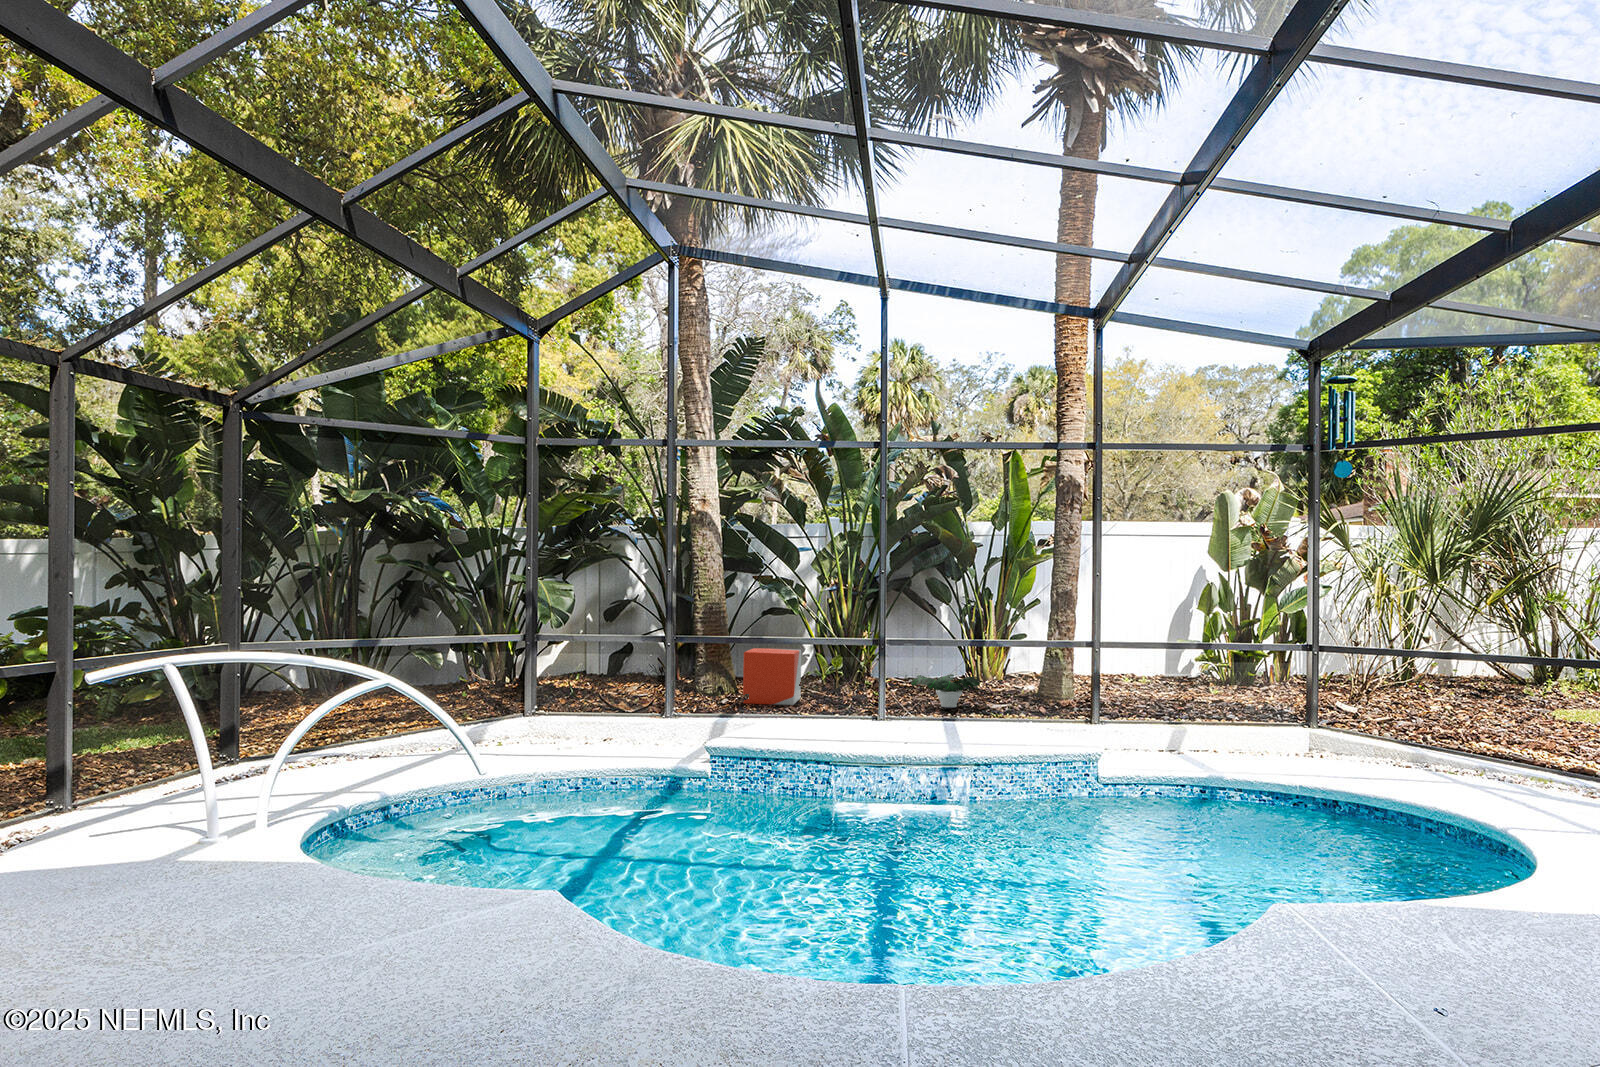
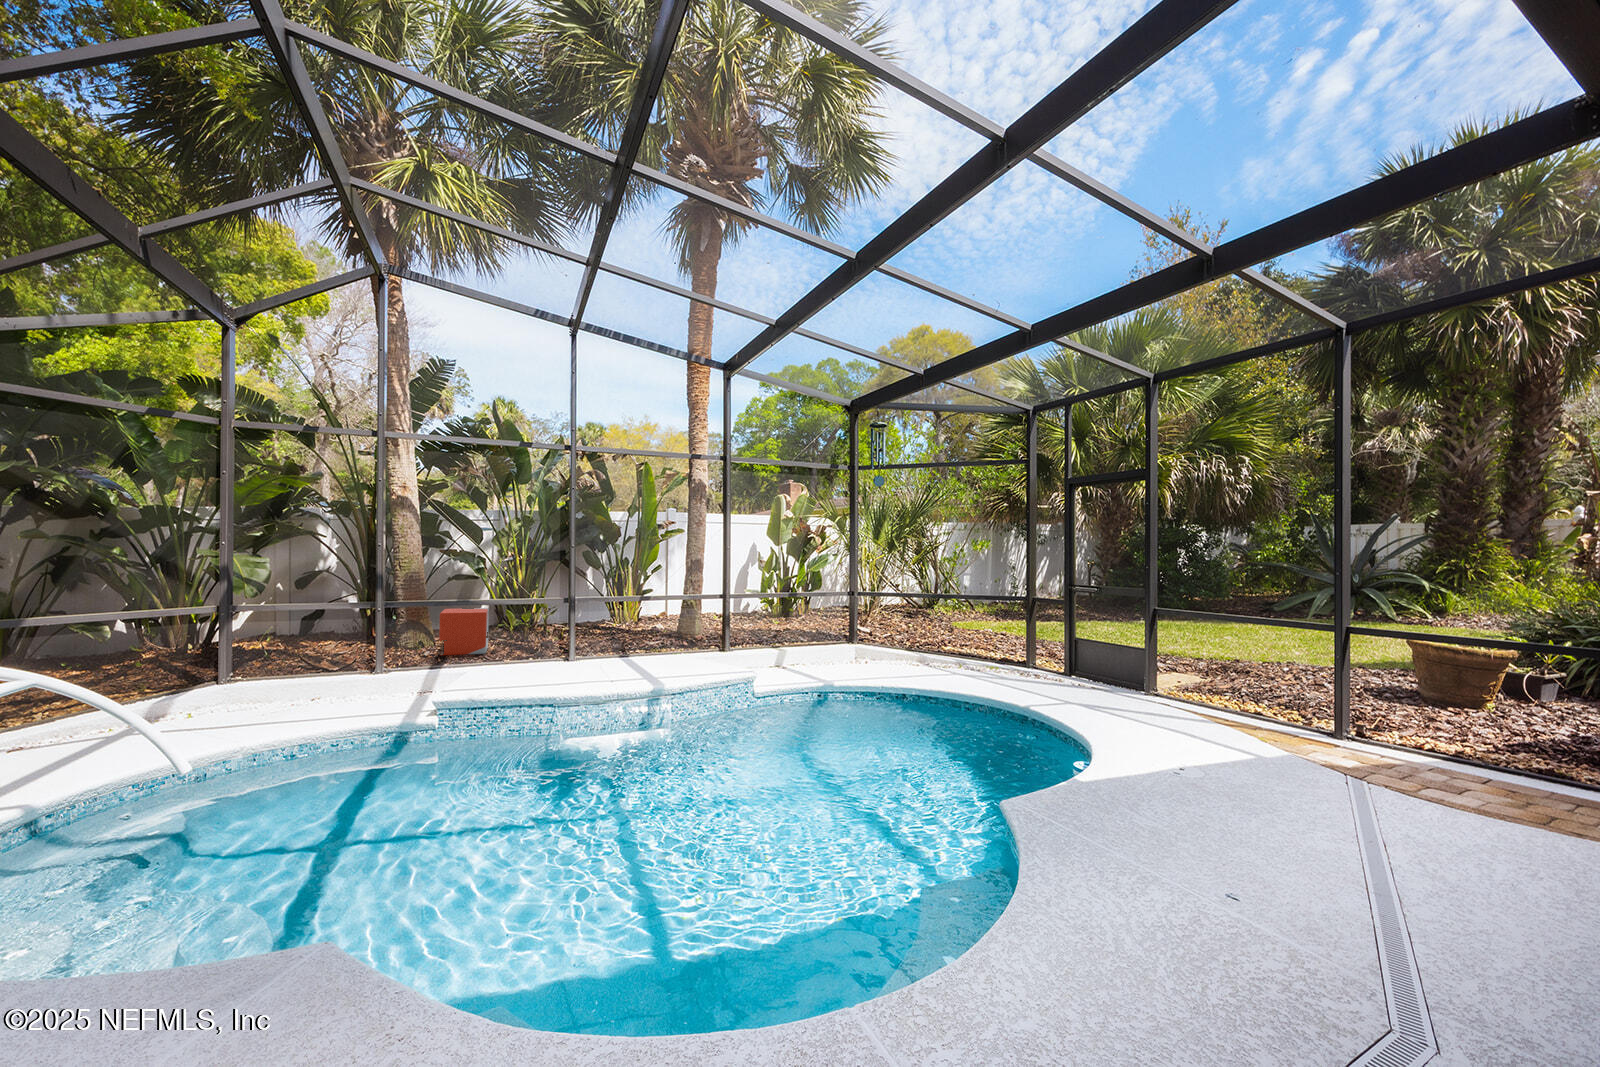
potted plant: present [911,674,980,707] -> none [582,621,635,646]

